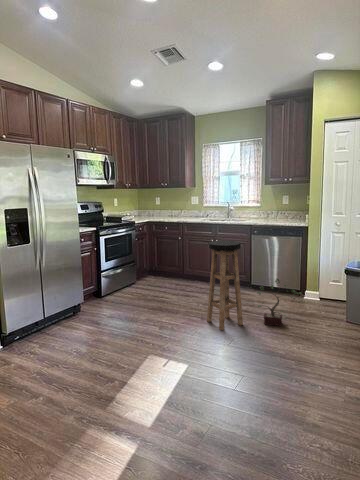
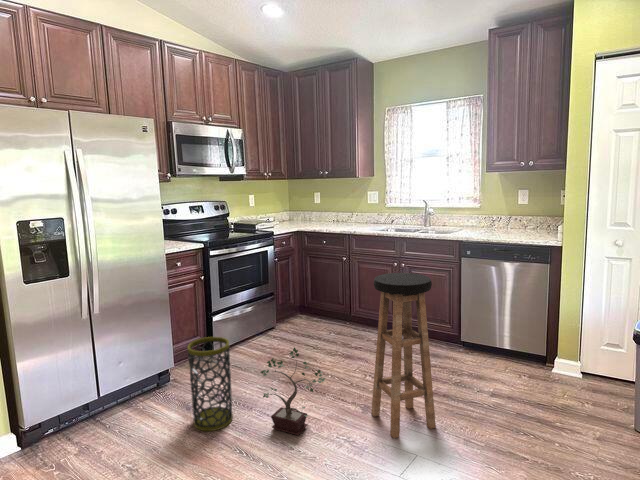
potted plant: present [257,279,301,326] -> present [261,347,325,435]
trash can: none [102,280,127,334] -> present [188,337,233,431]

